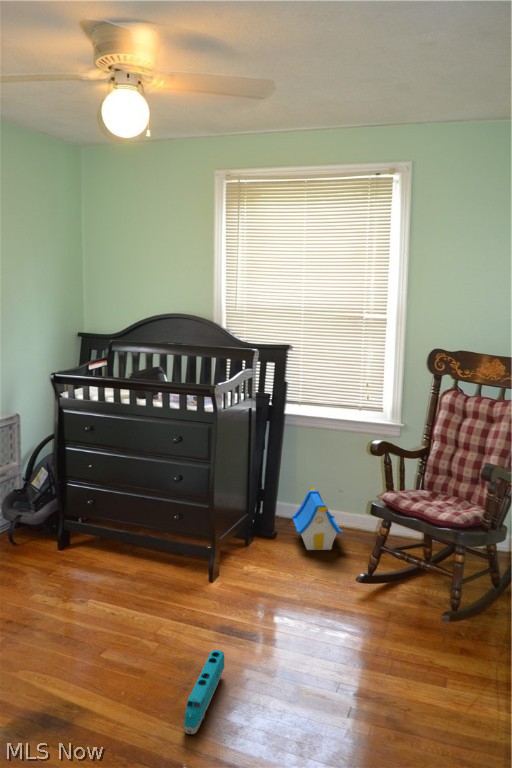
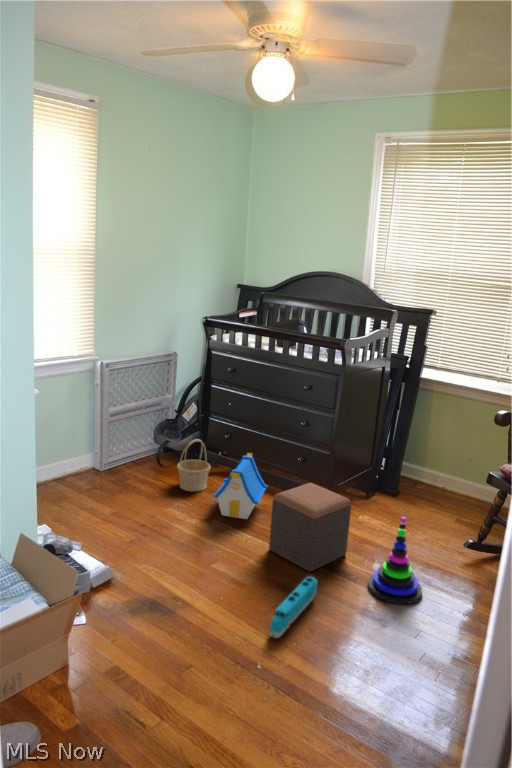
toy house: present [291,487,343,550] -> present [213,453,268,519]
basket: none [35,510,75,571] -> present [177,439,211,491]
footstool: none [159,542,243,643] -> present [269,483,351,572]
stacking toy: none [273,565,329,660] -> present [368,517,422,604]

